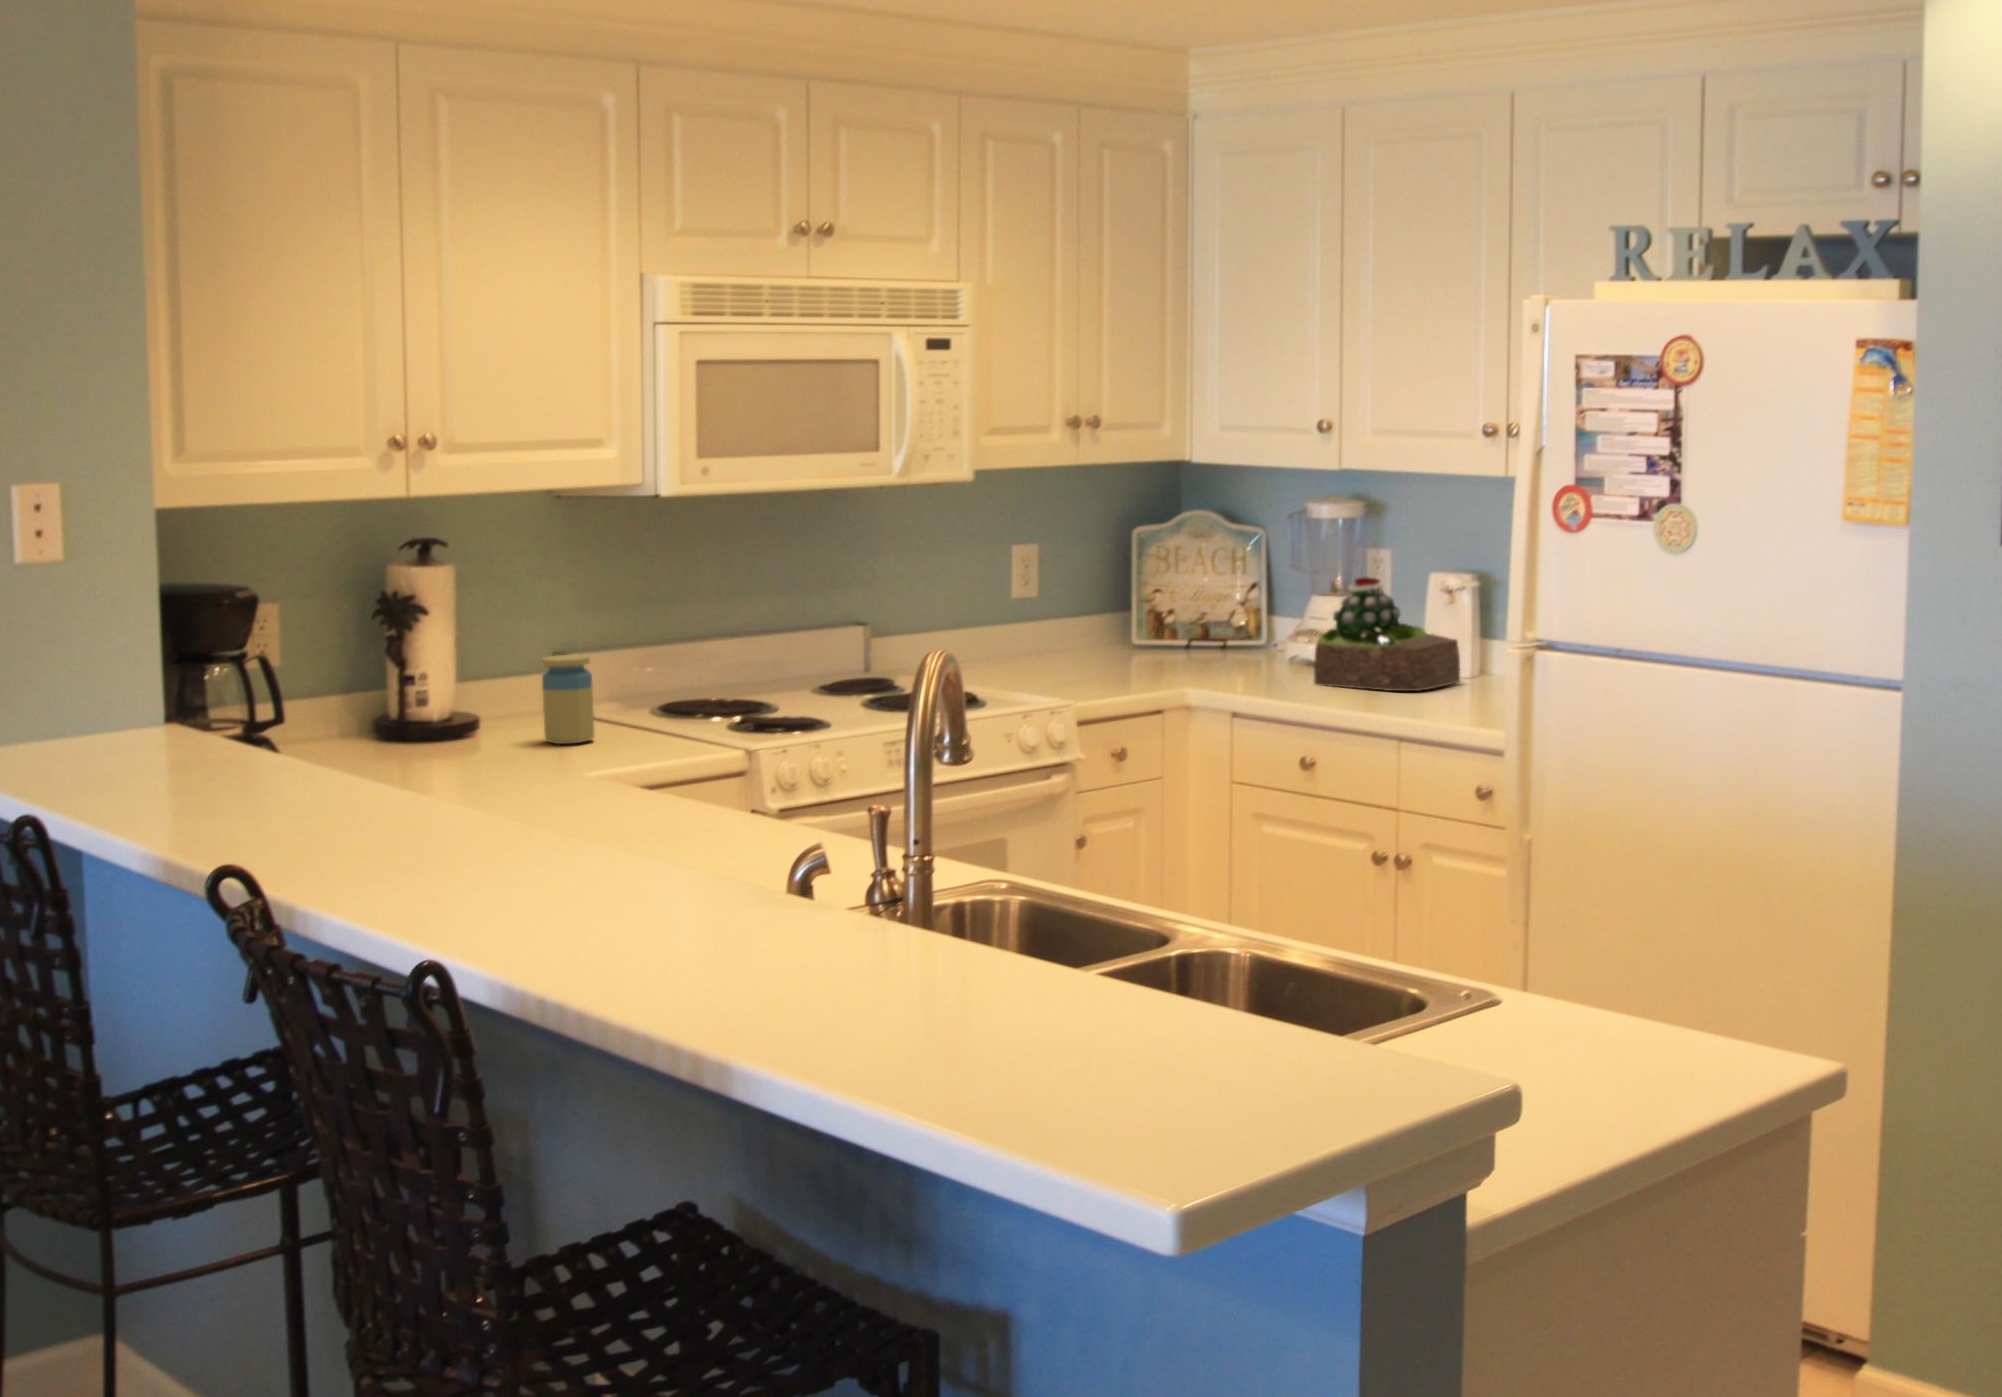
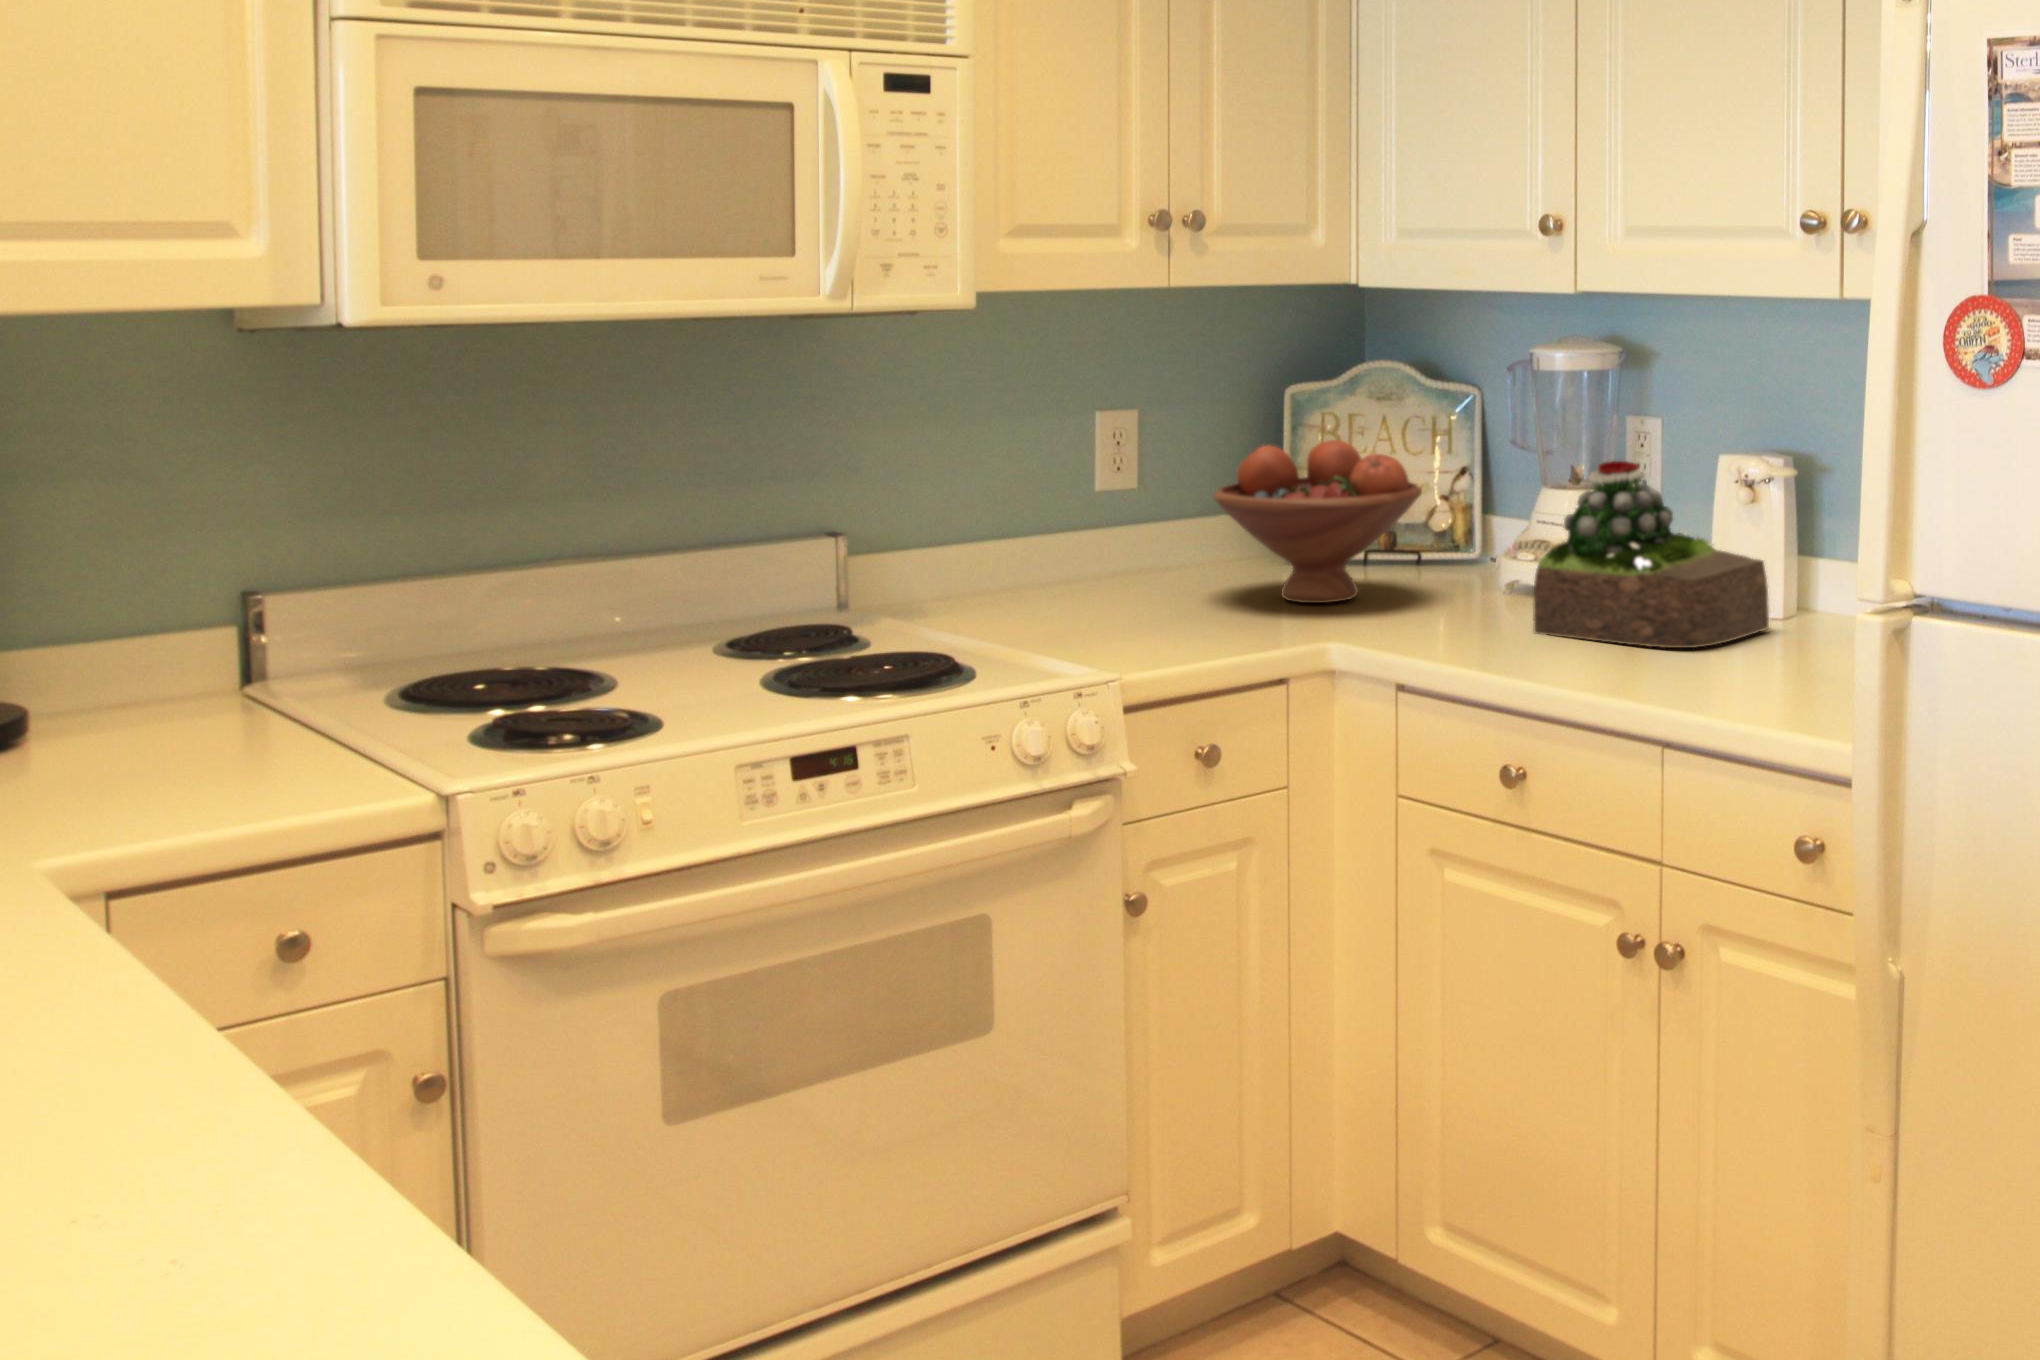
fruit bowl: none [1102,565,1237,670] -> present [1213,440,1422,603]
jar: present [542,655,594,744] -> none [68,609,184,777]

